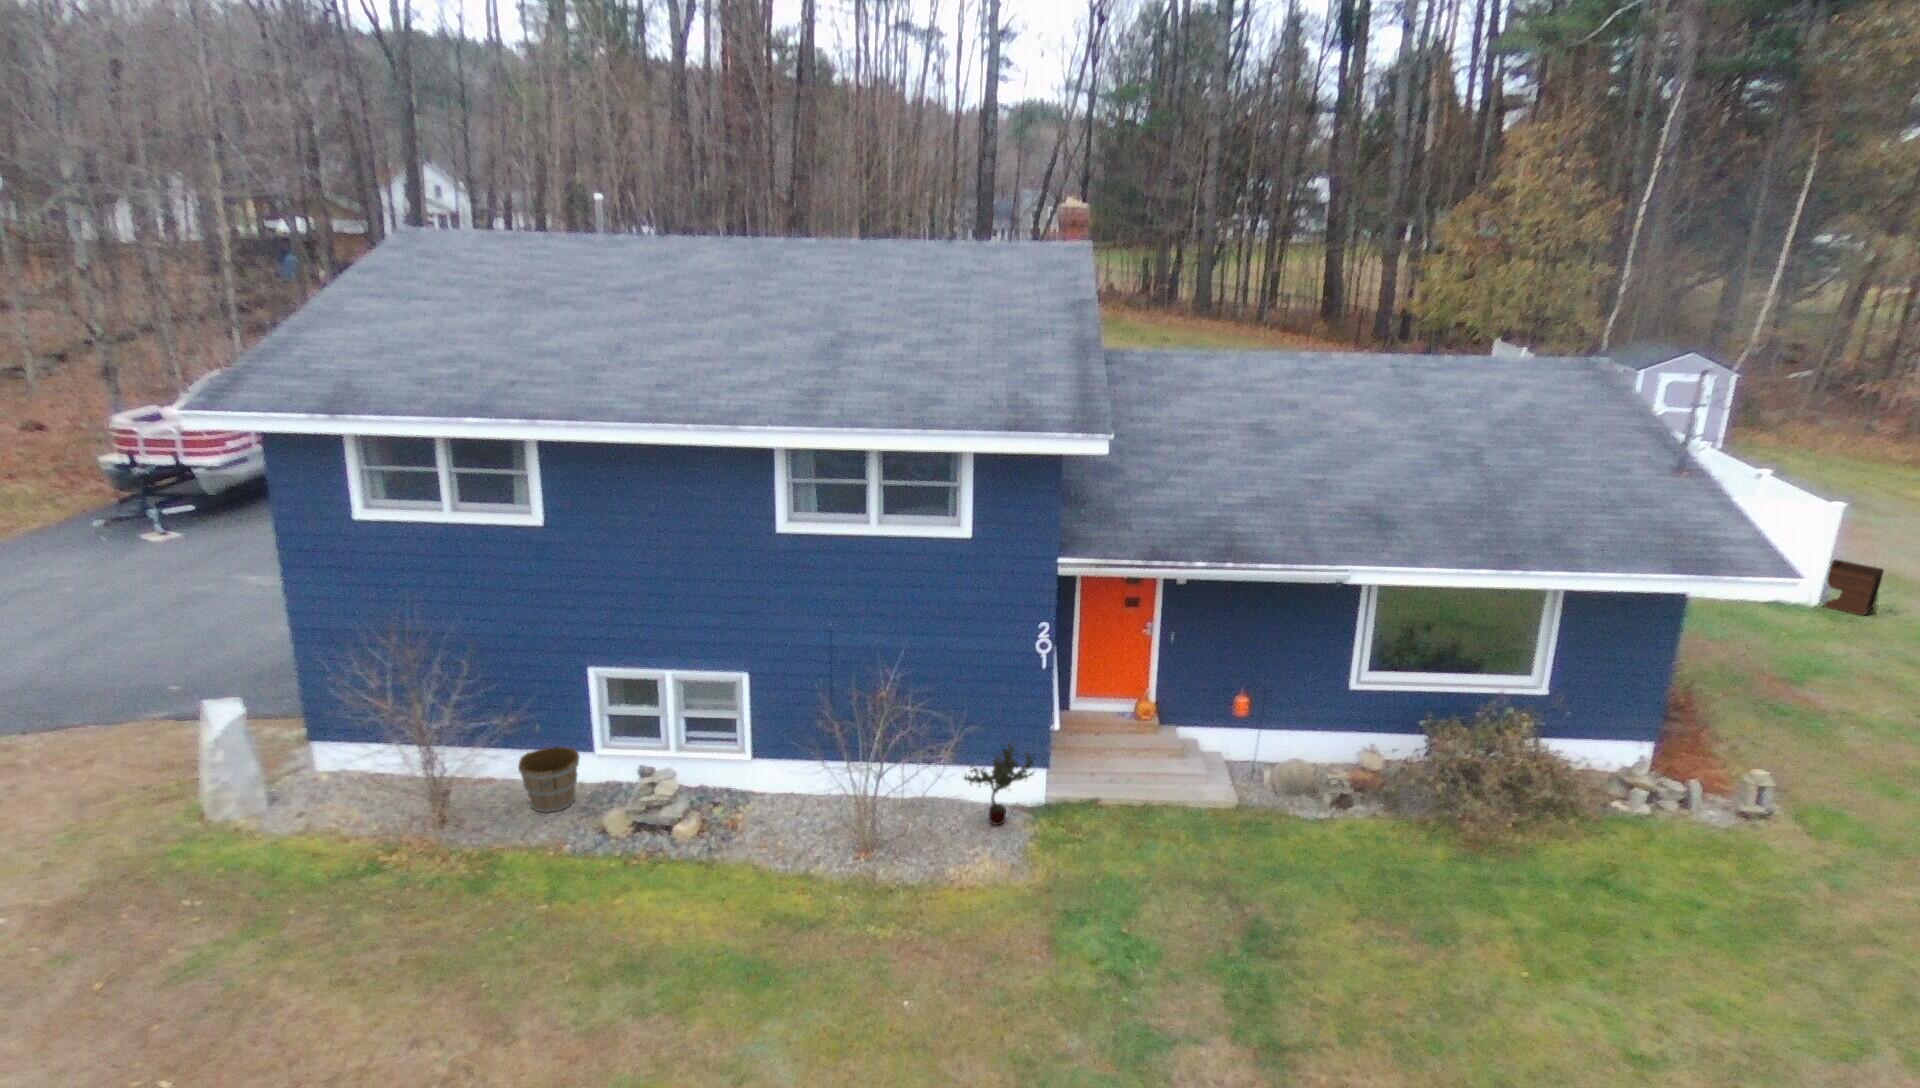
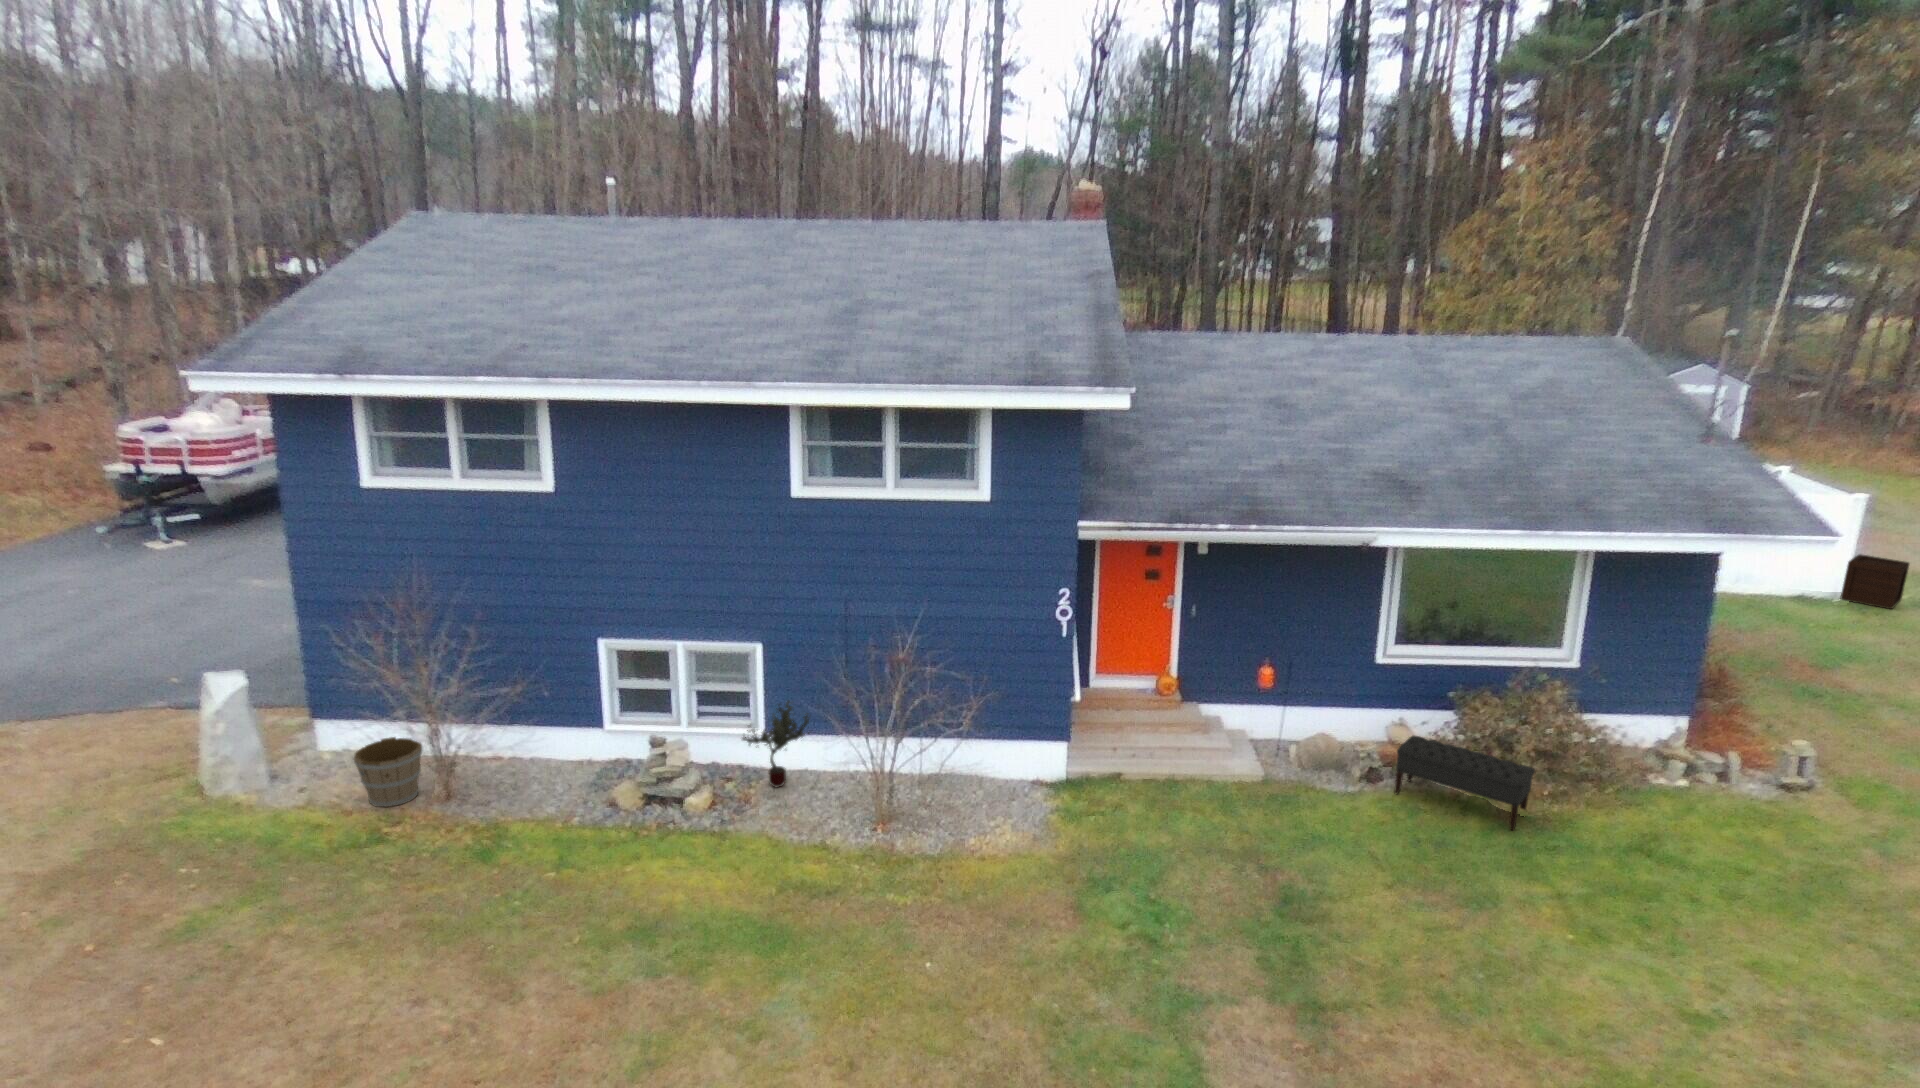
potted tree: present [964,742,1035,825] -> present [742,701,810,787]
wooden bucket: present [518,747,579,813] -> present [354,737,422,807]
bench: none [1363,764,1499,863] -> present [1394,736,1535,830]

